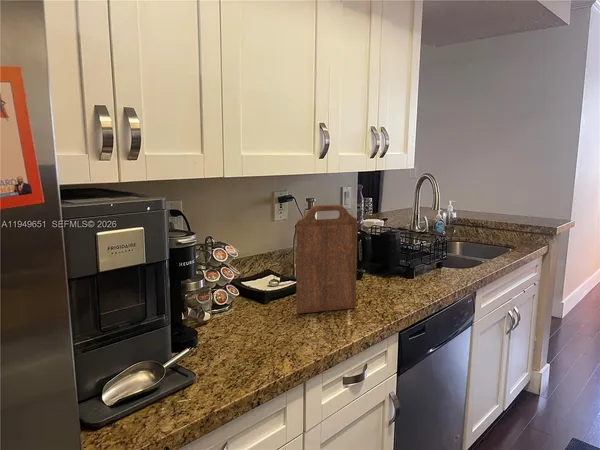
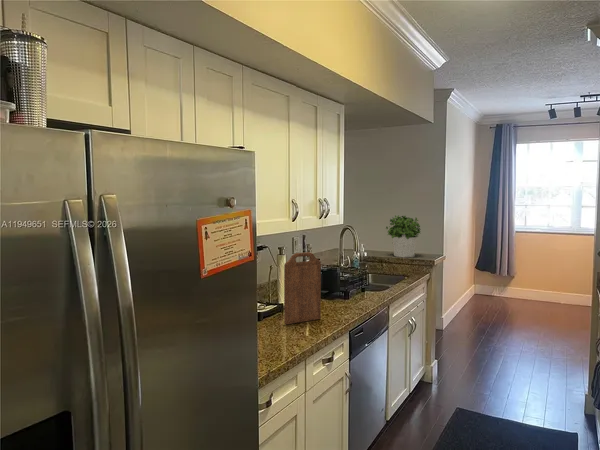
potted plant: none [483,162,537,221] -> present [386,215,420,257]

